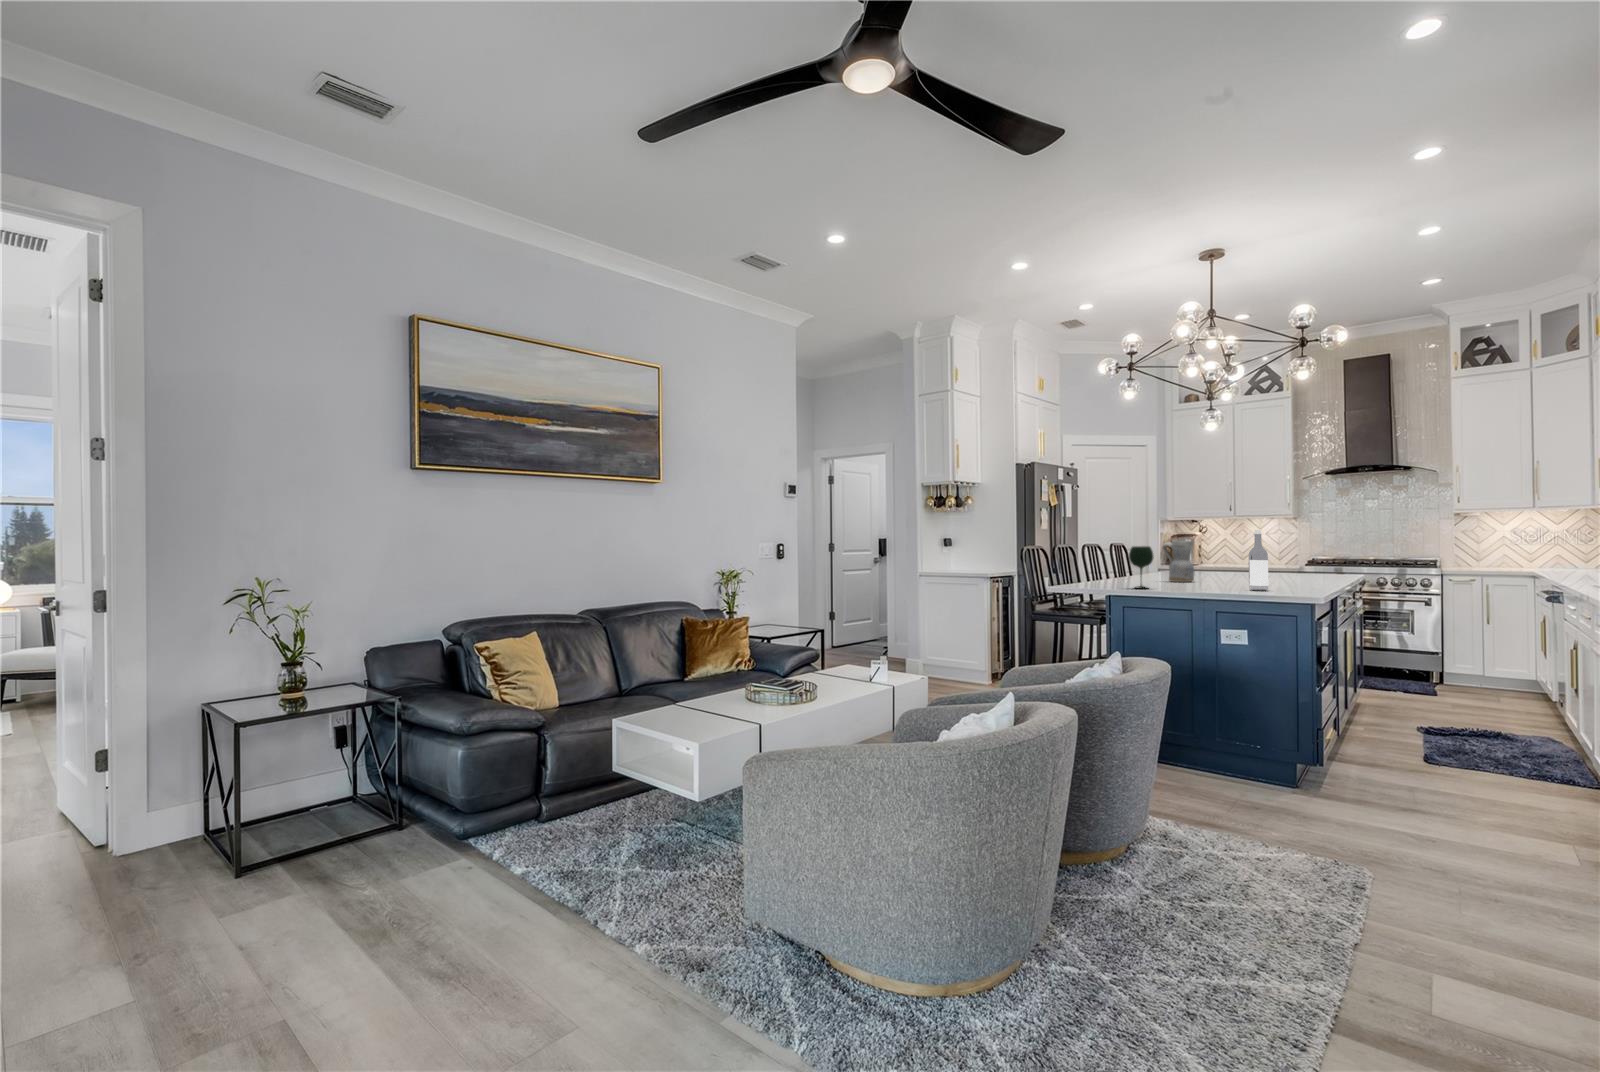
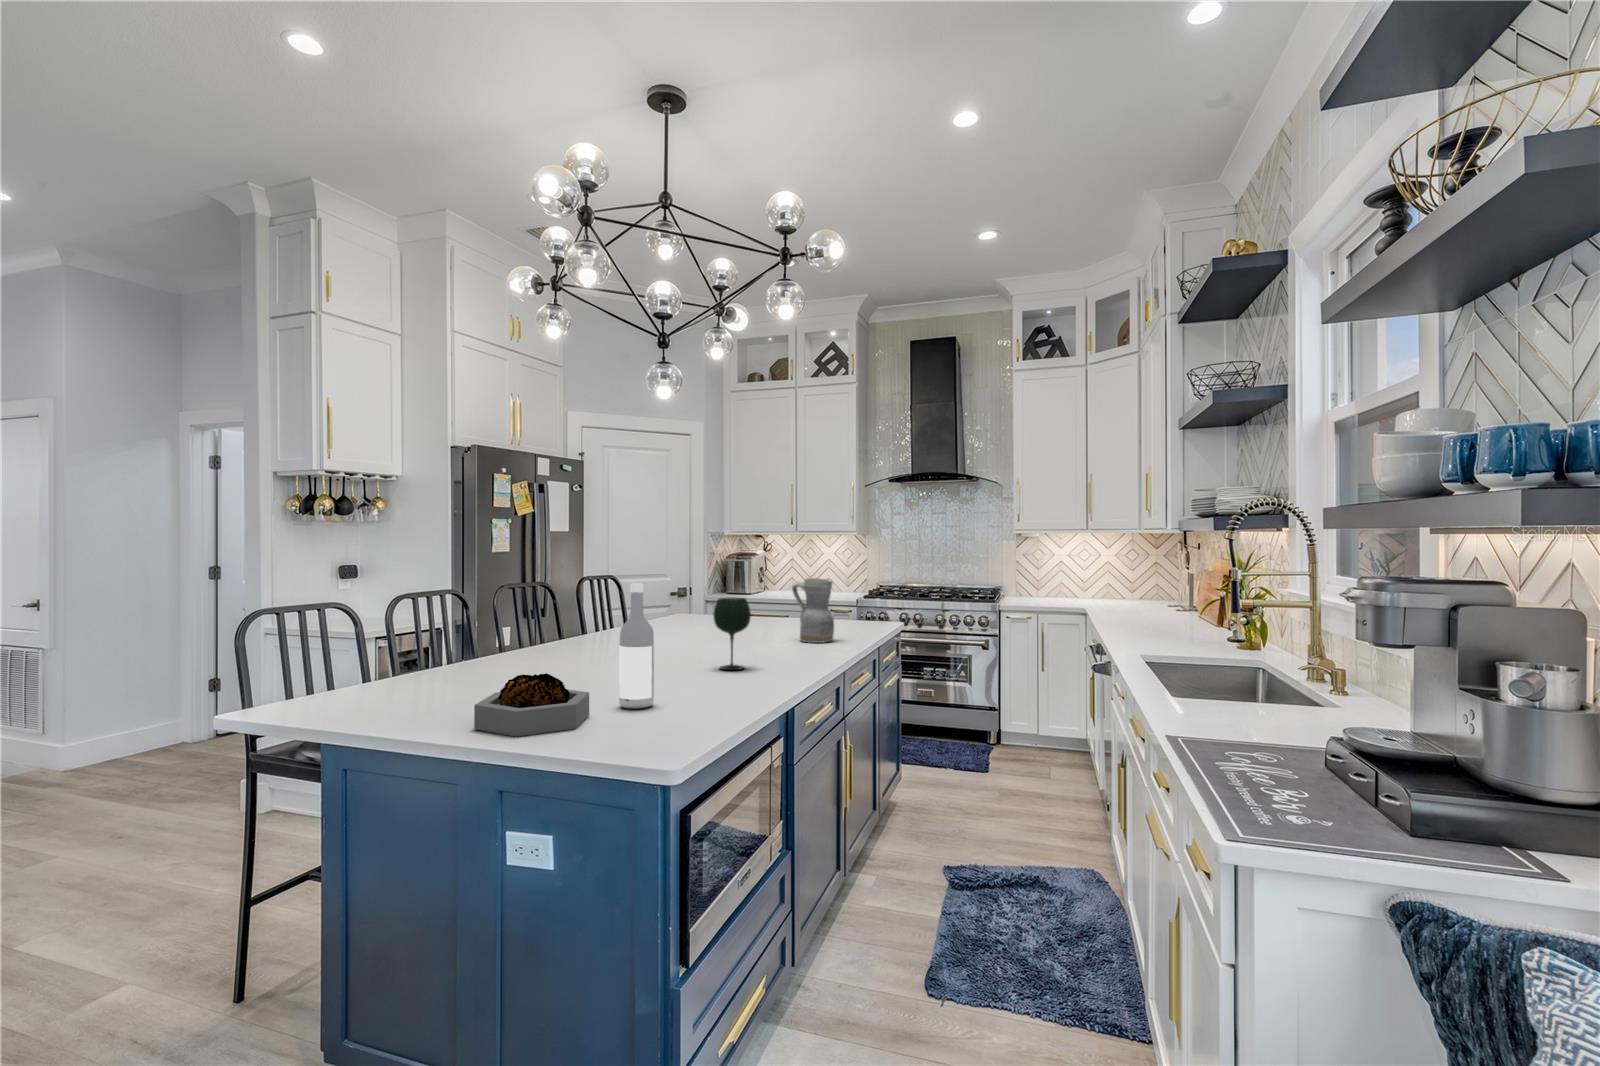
ceramic pitcher: present [1163,540,1194,582] -> present [792,578,834,643]
wine glass: present [1129,546,1154,589] -> present [714,598,751,670]
decorative bowl: none [1191,568,1246,594] -> present [474,673,589,737]

